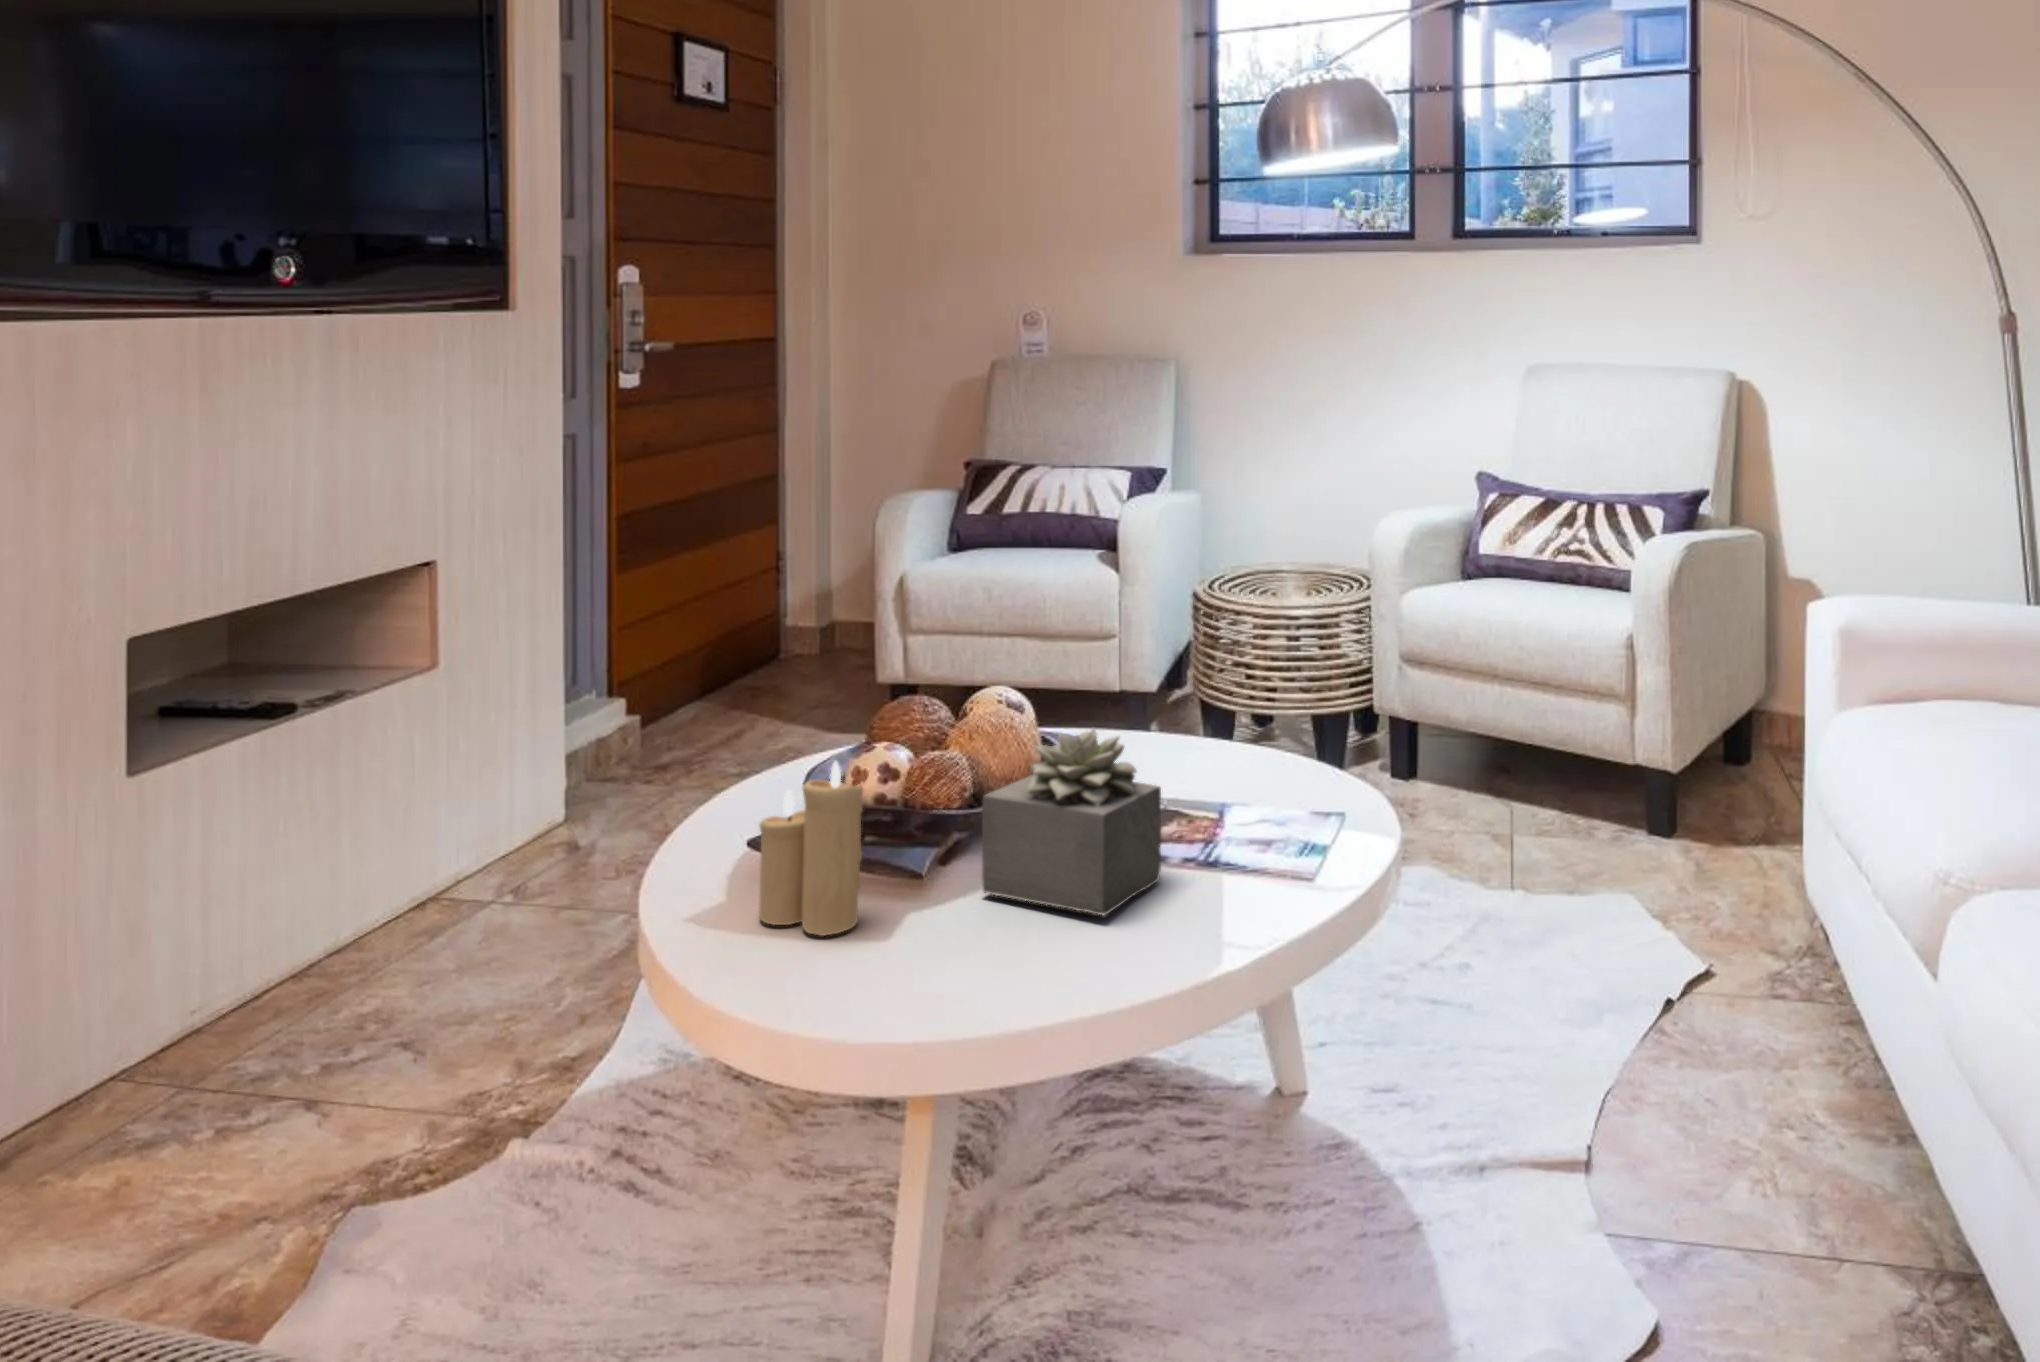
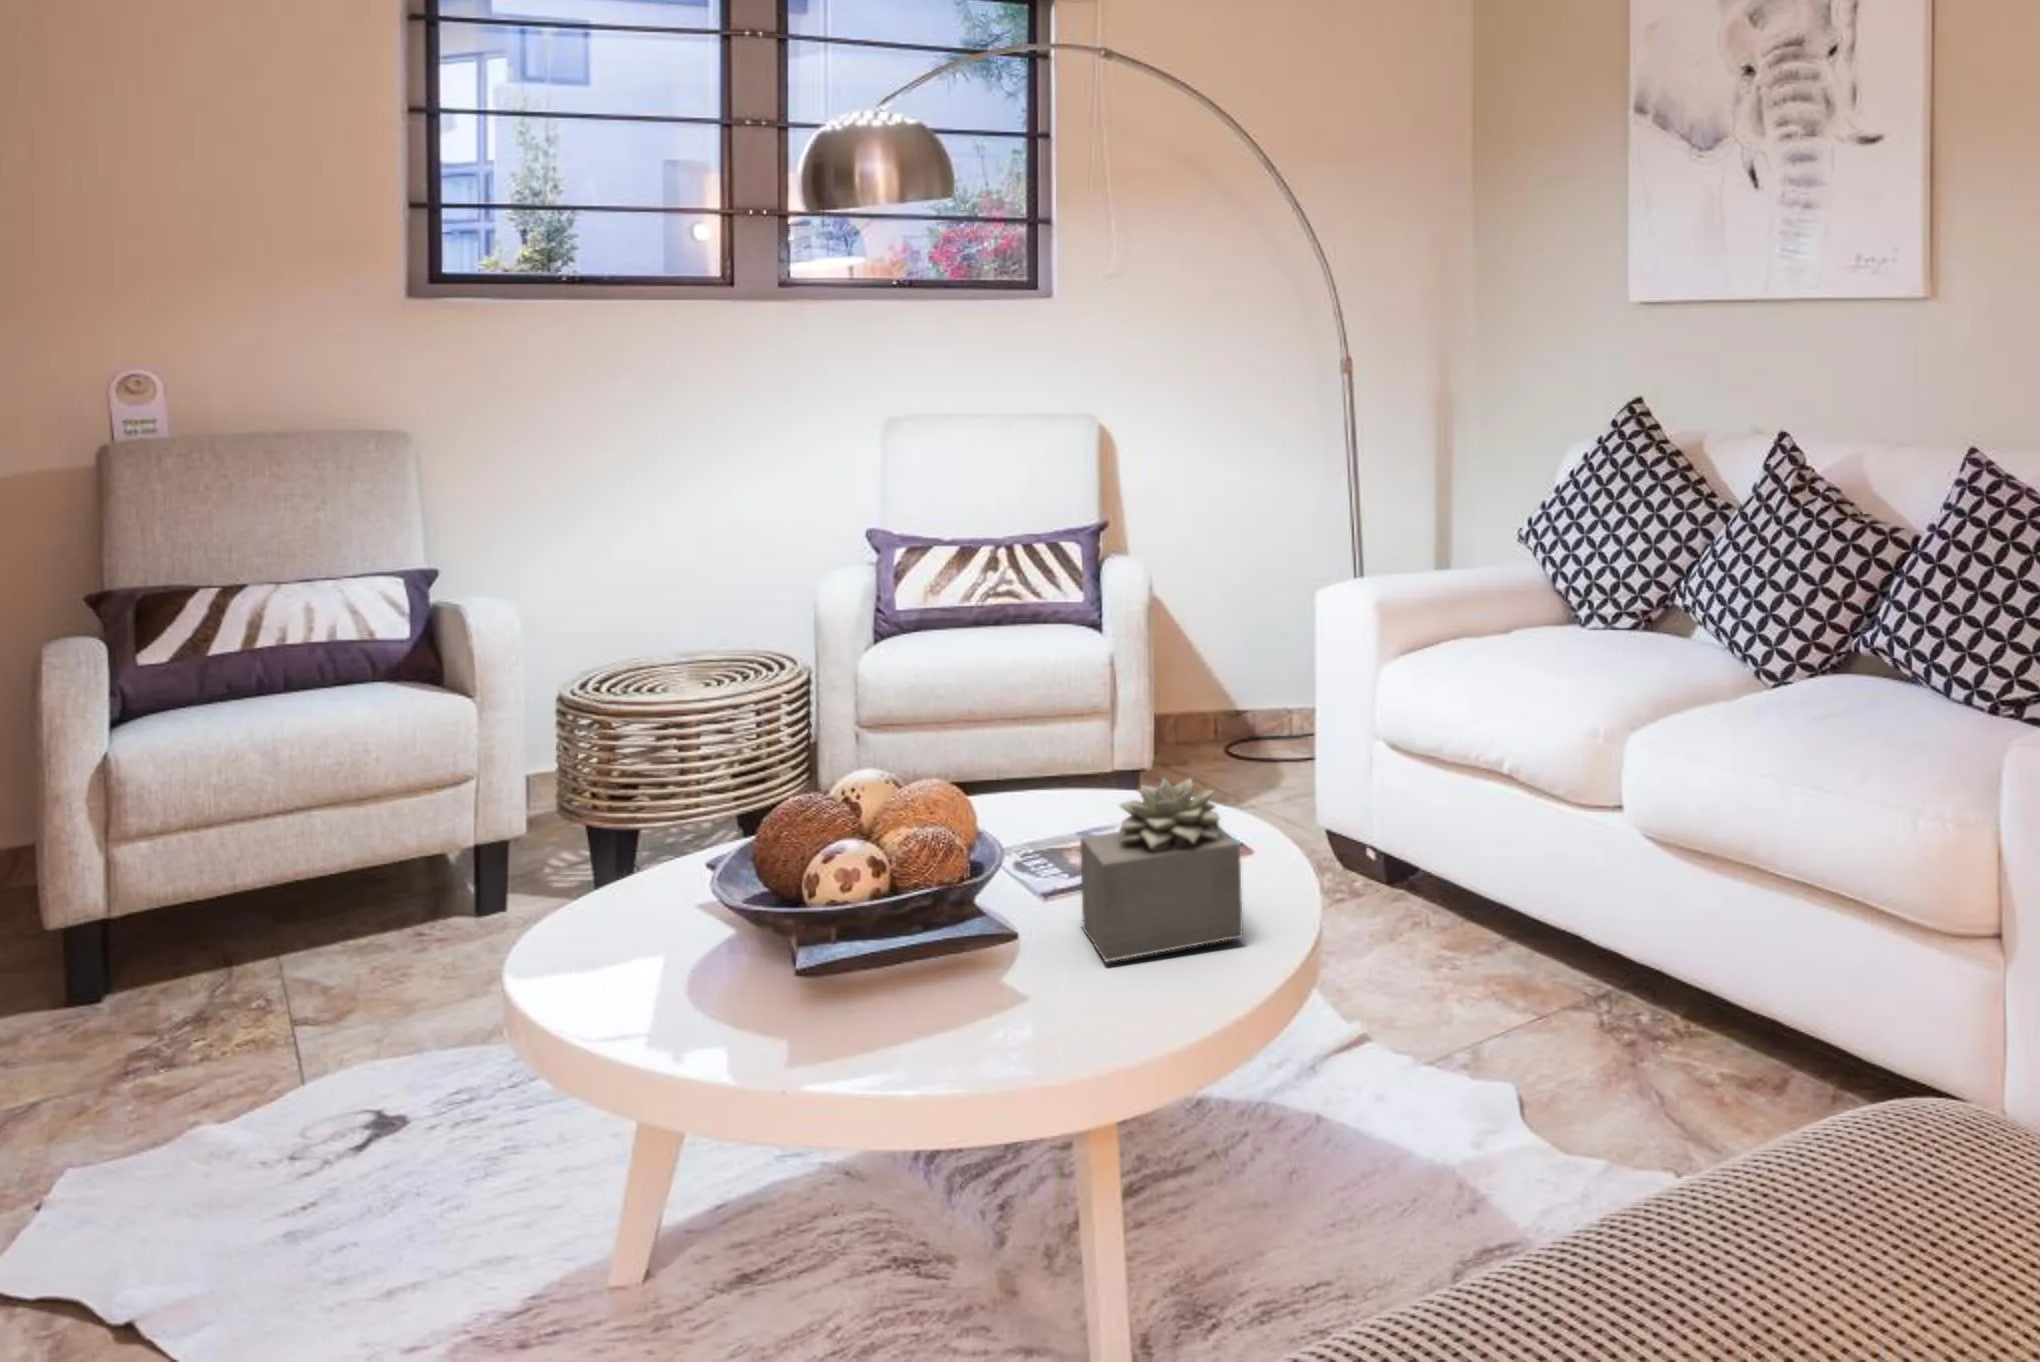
candle: present [759,761,863,936] -> none [945,854,1067,1052]

